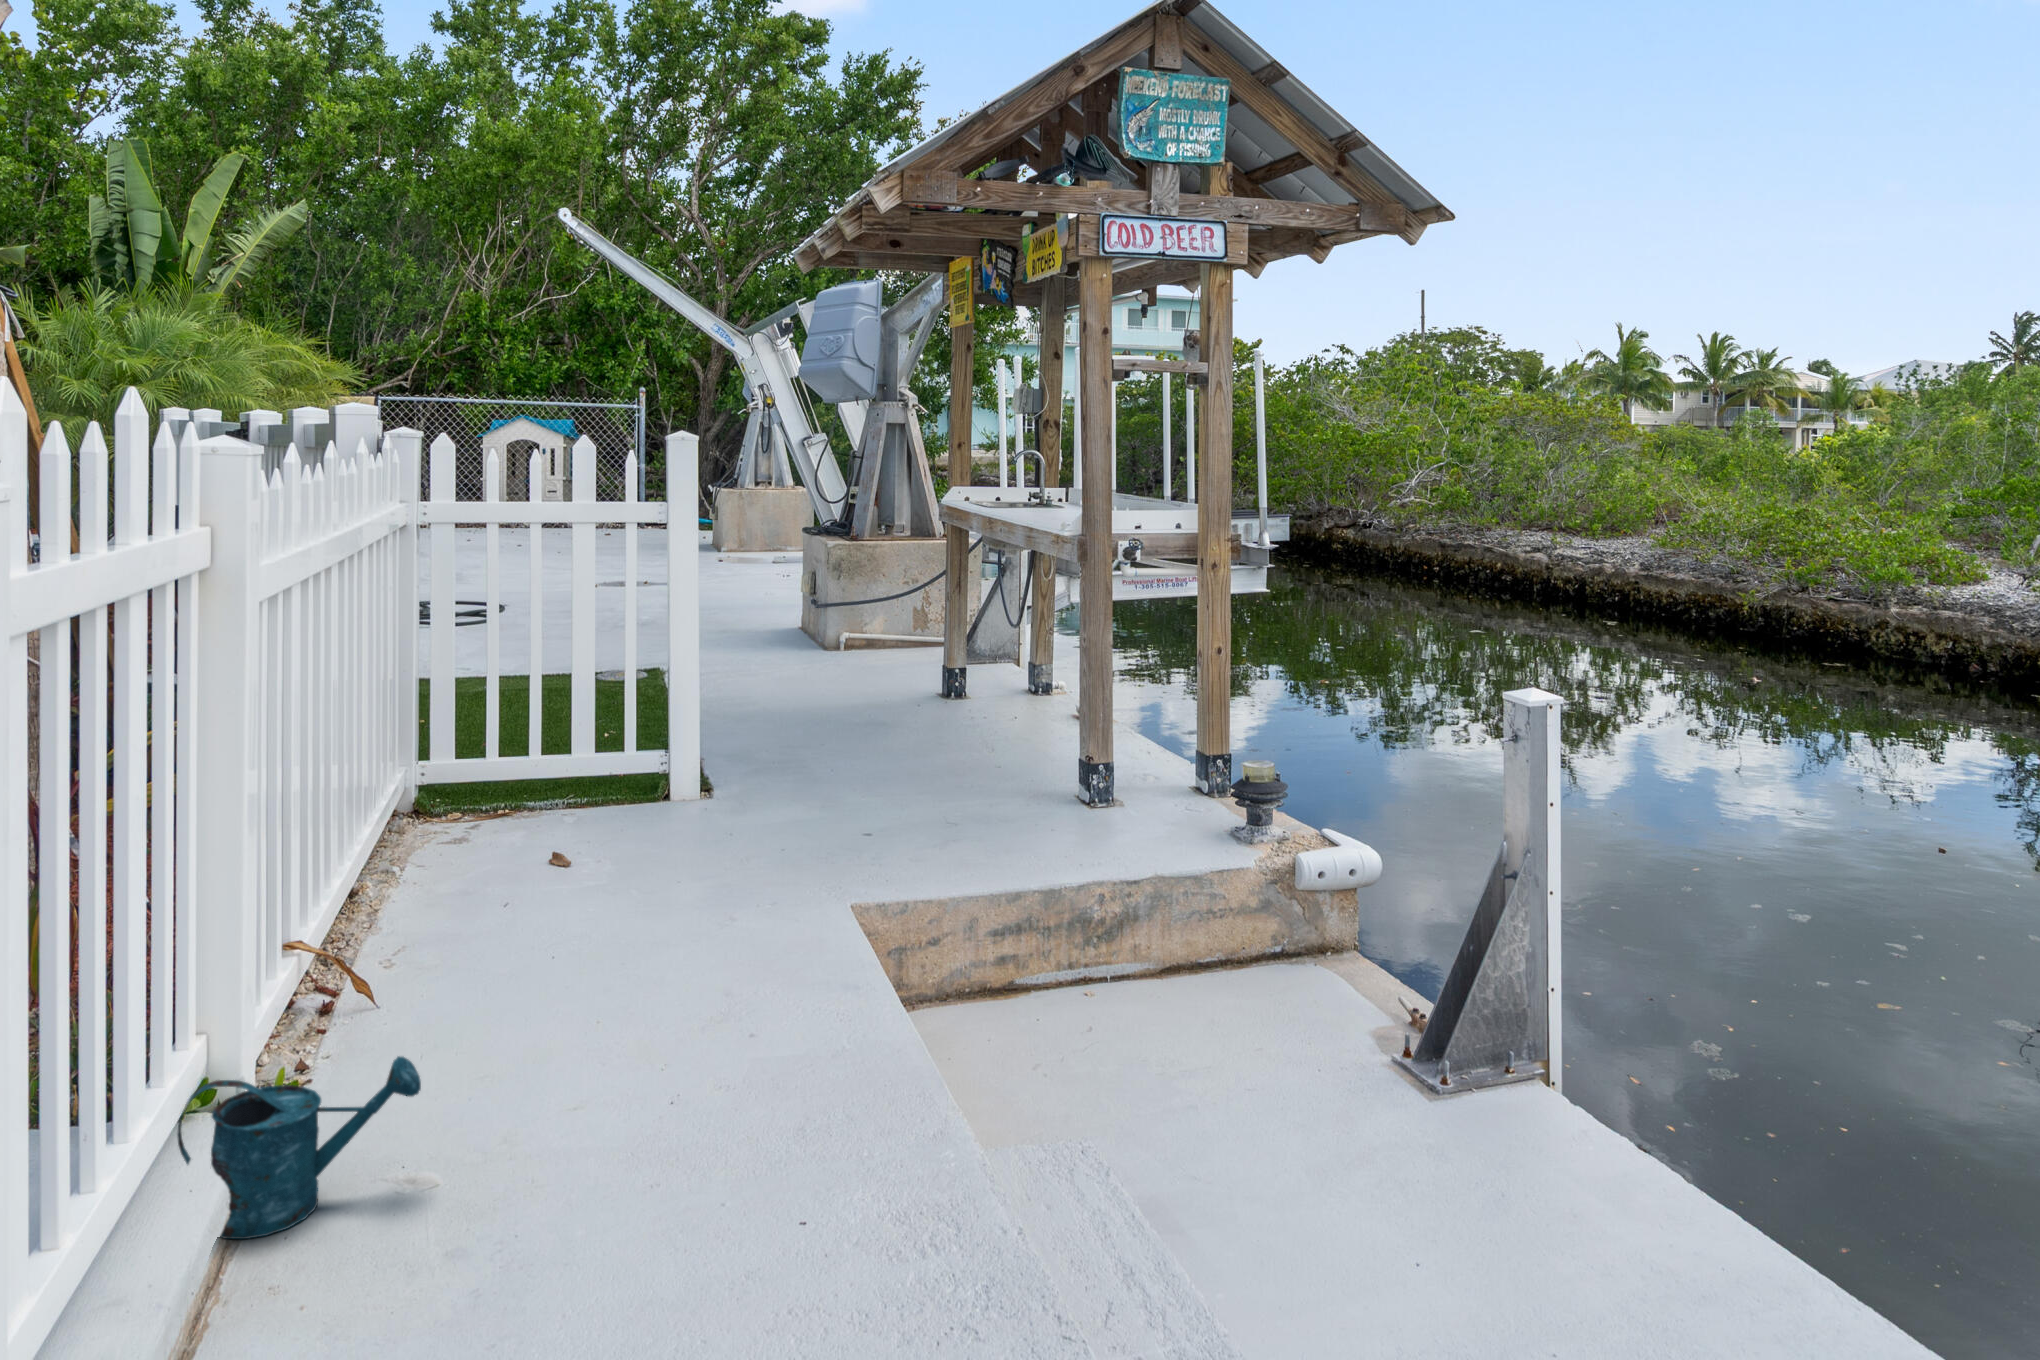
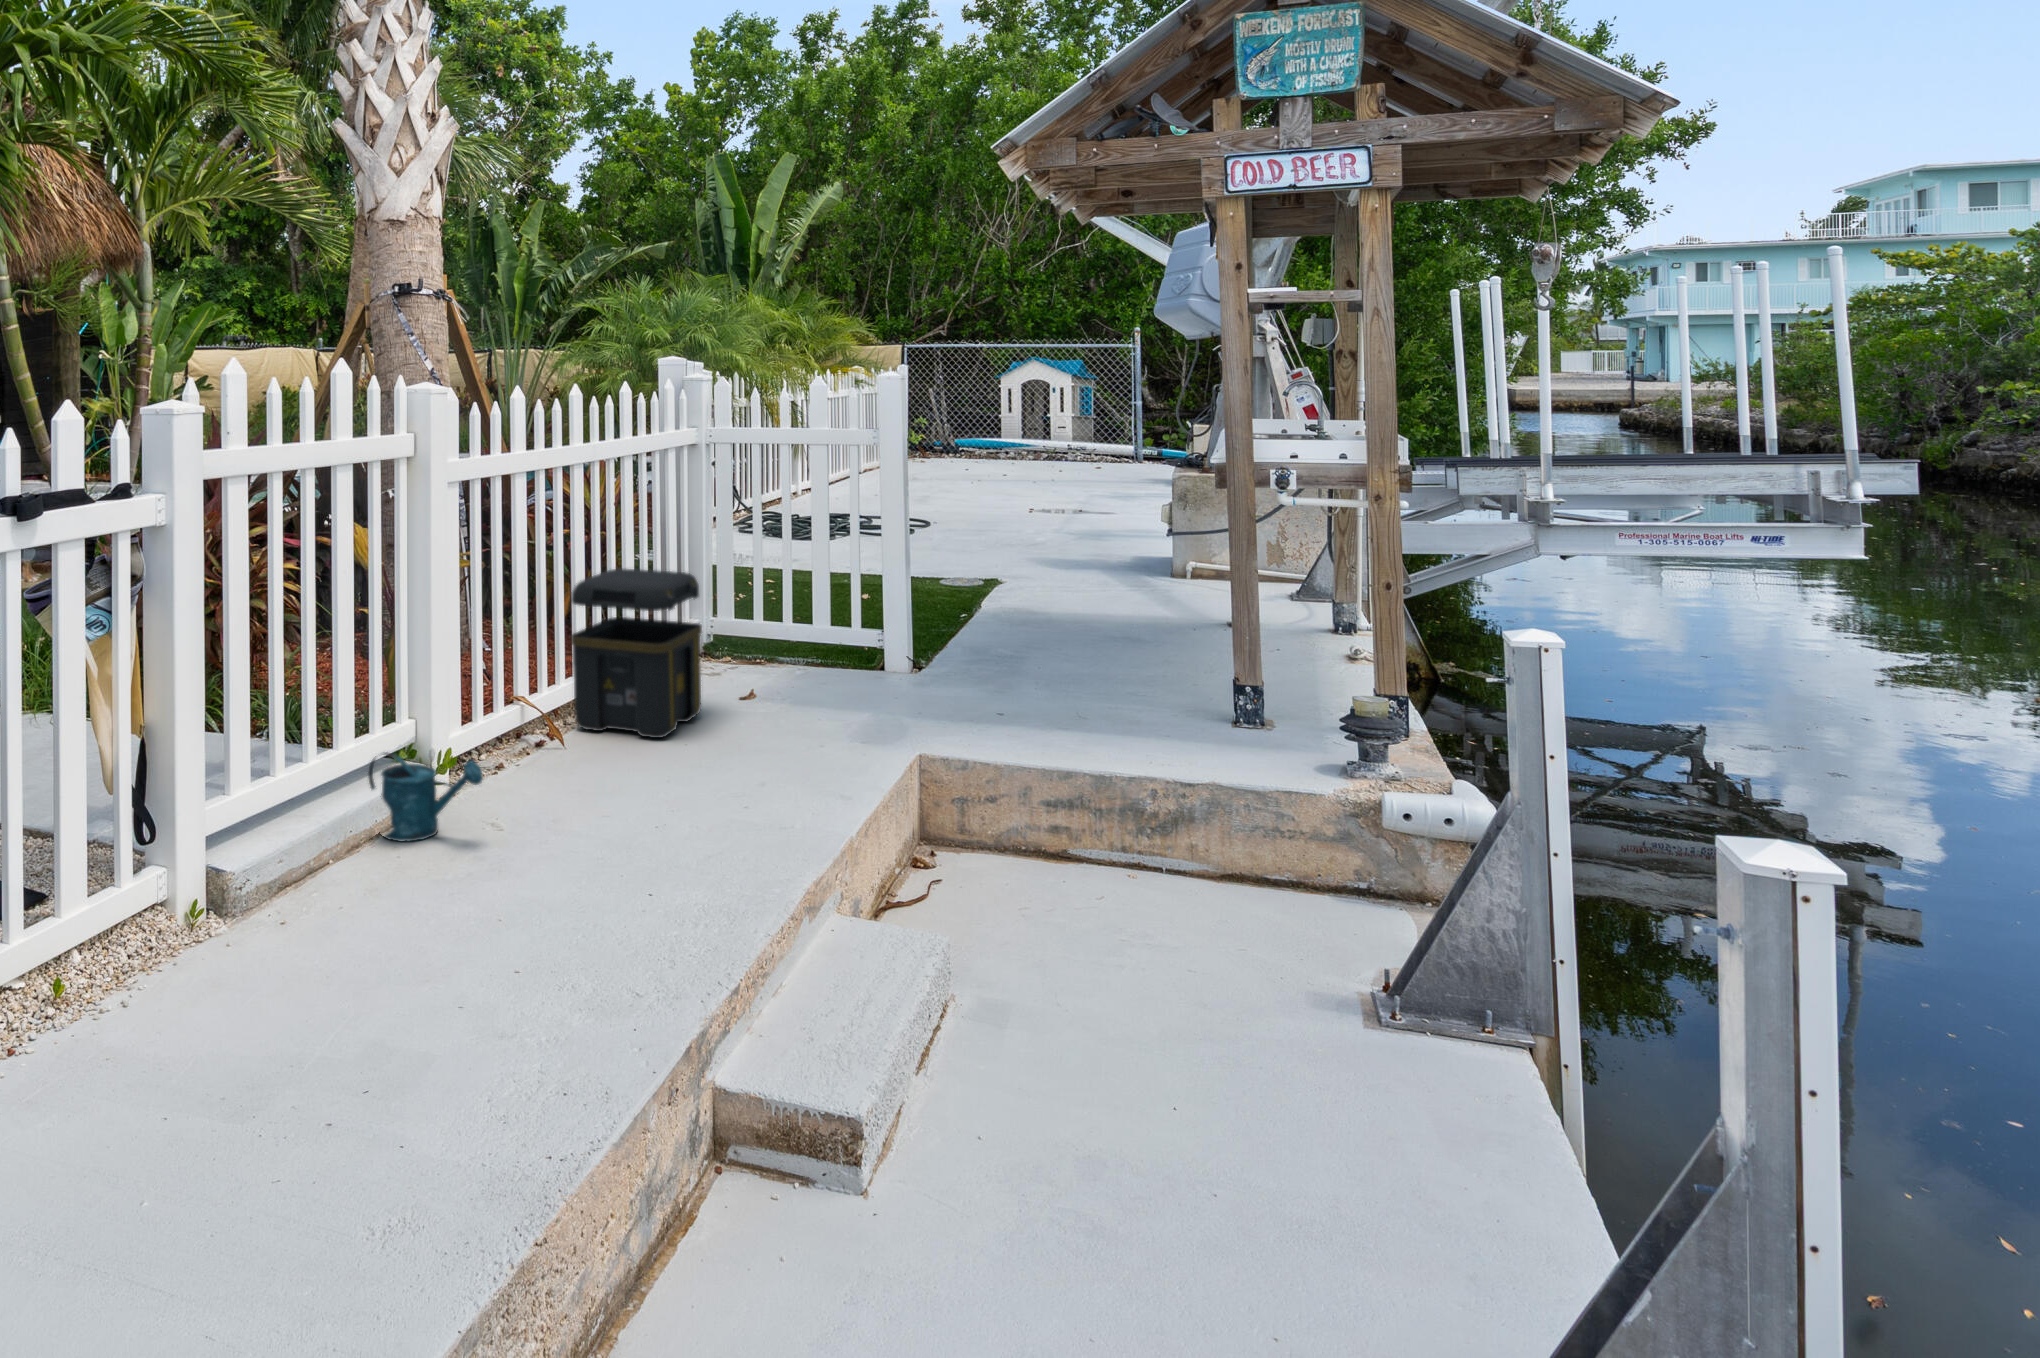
toolbox: none [347,703,530,960] -> present [571,568,702,738]

